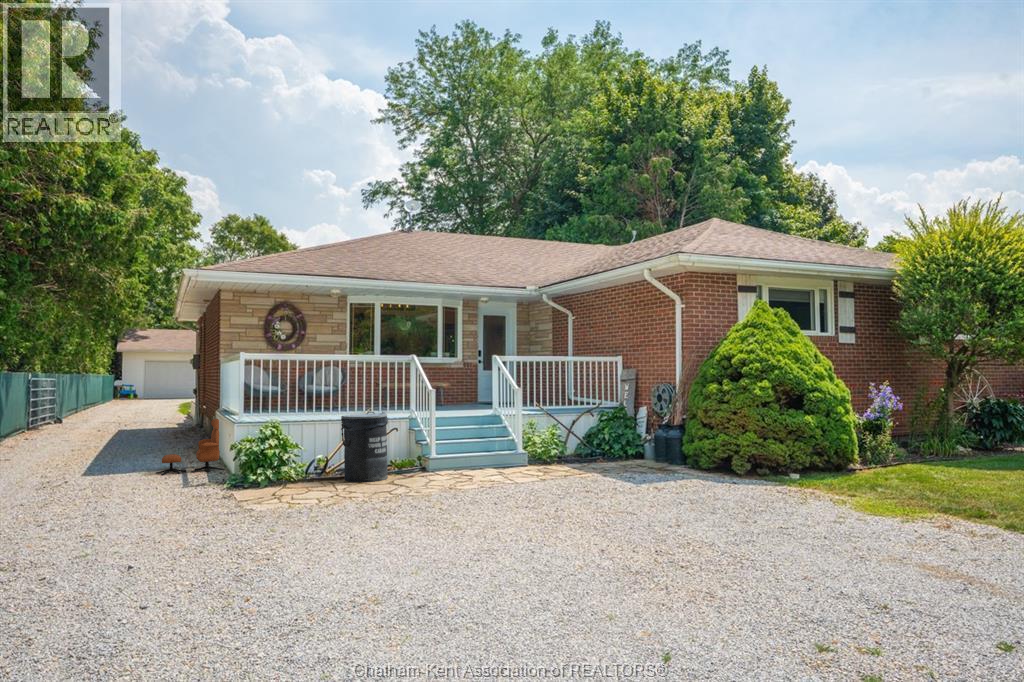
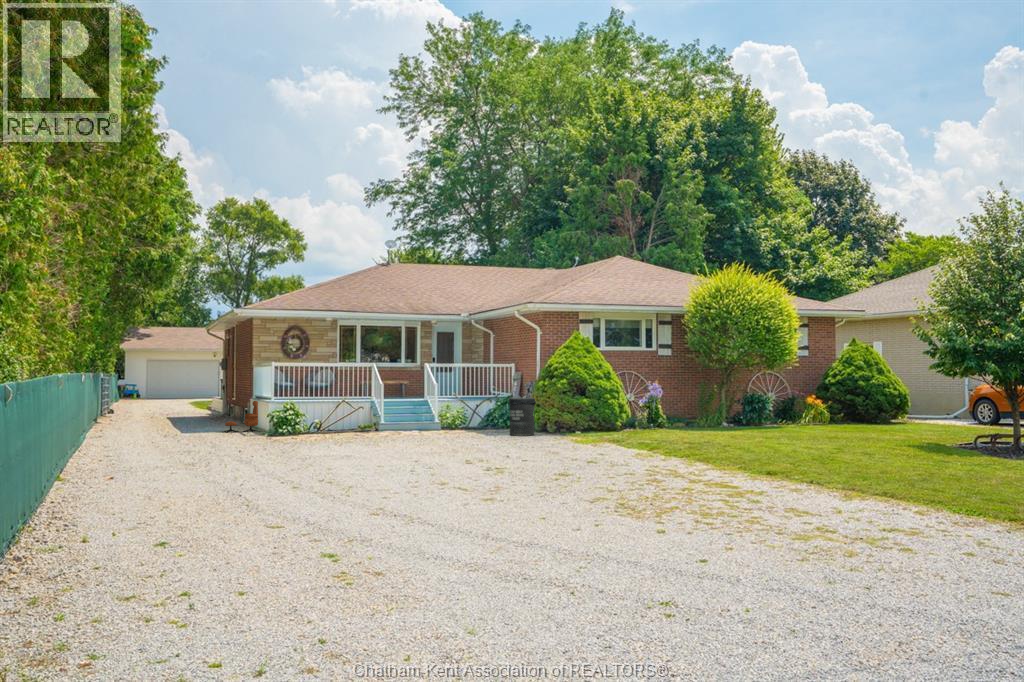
trash can: present [341,411,388,482] -> present [509,397,536,436]

